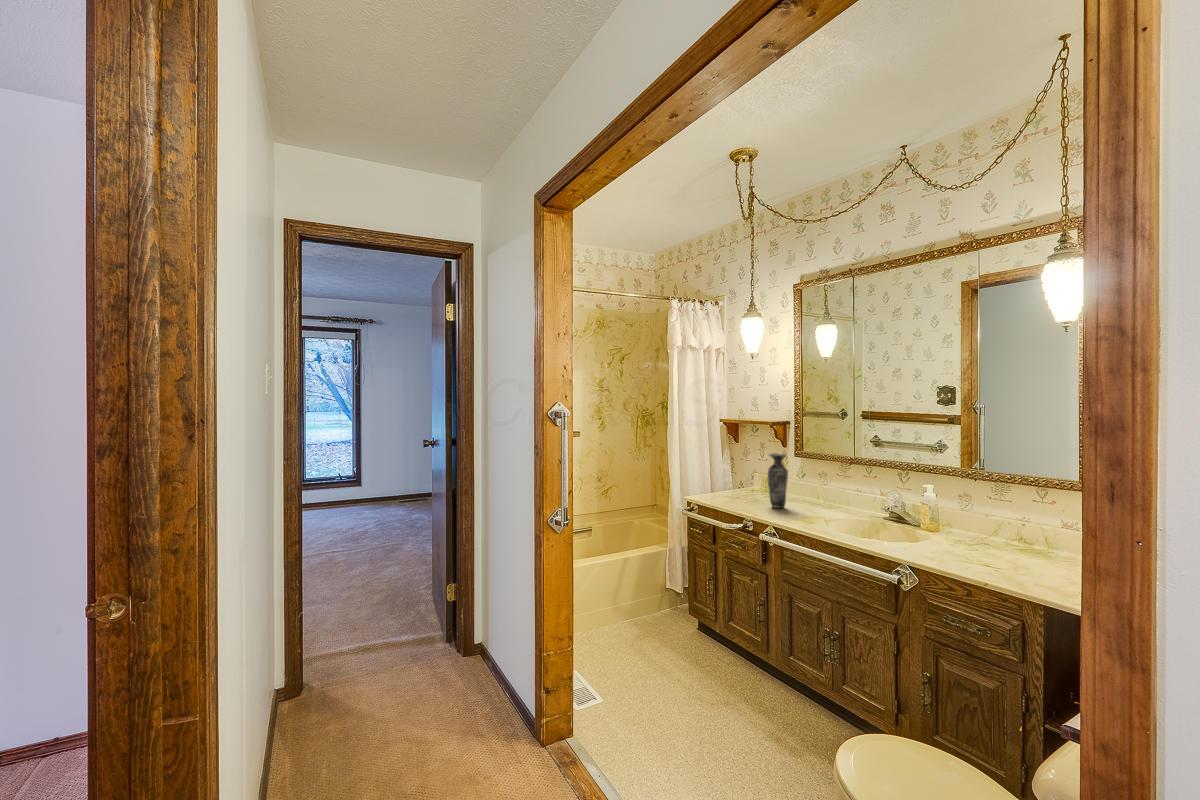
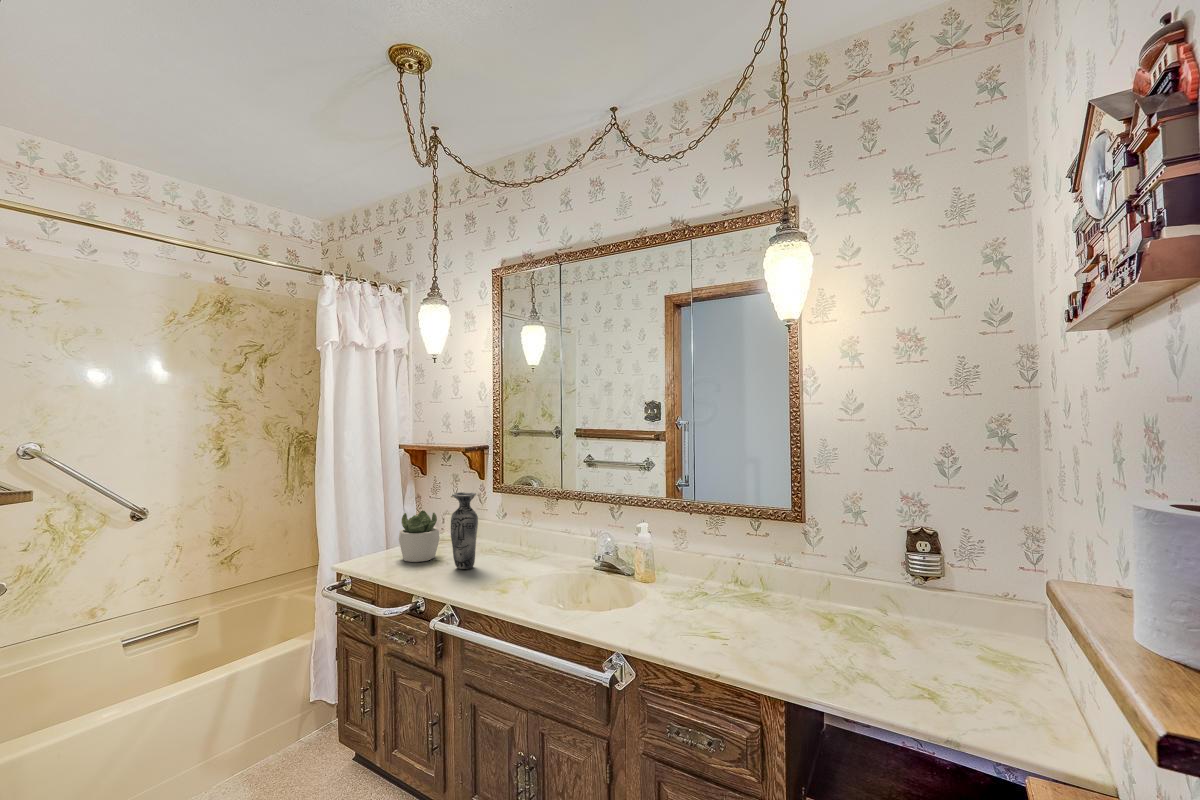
succulent plant: none [728,466,757,501] -> present [399,510,440,562]

